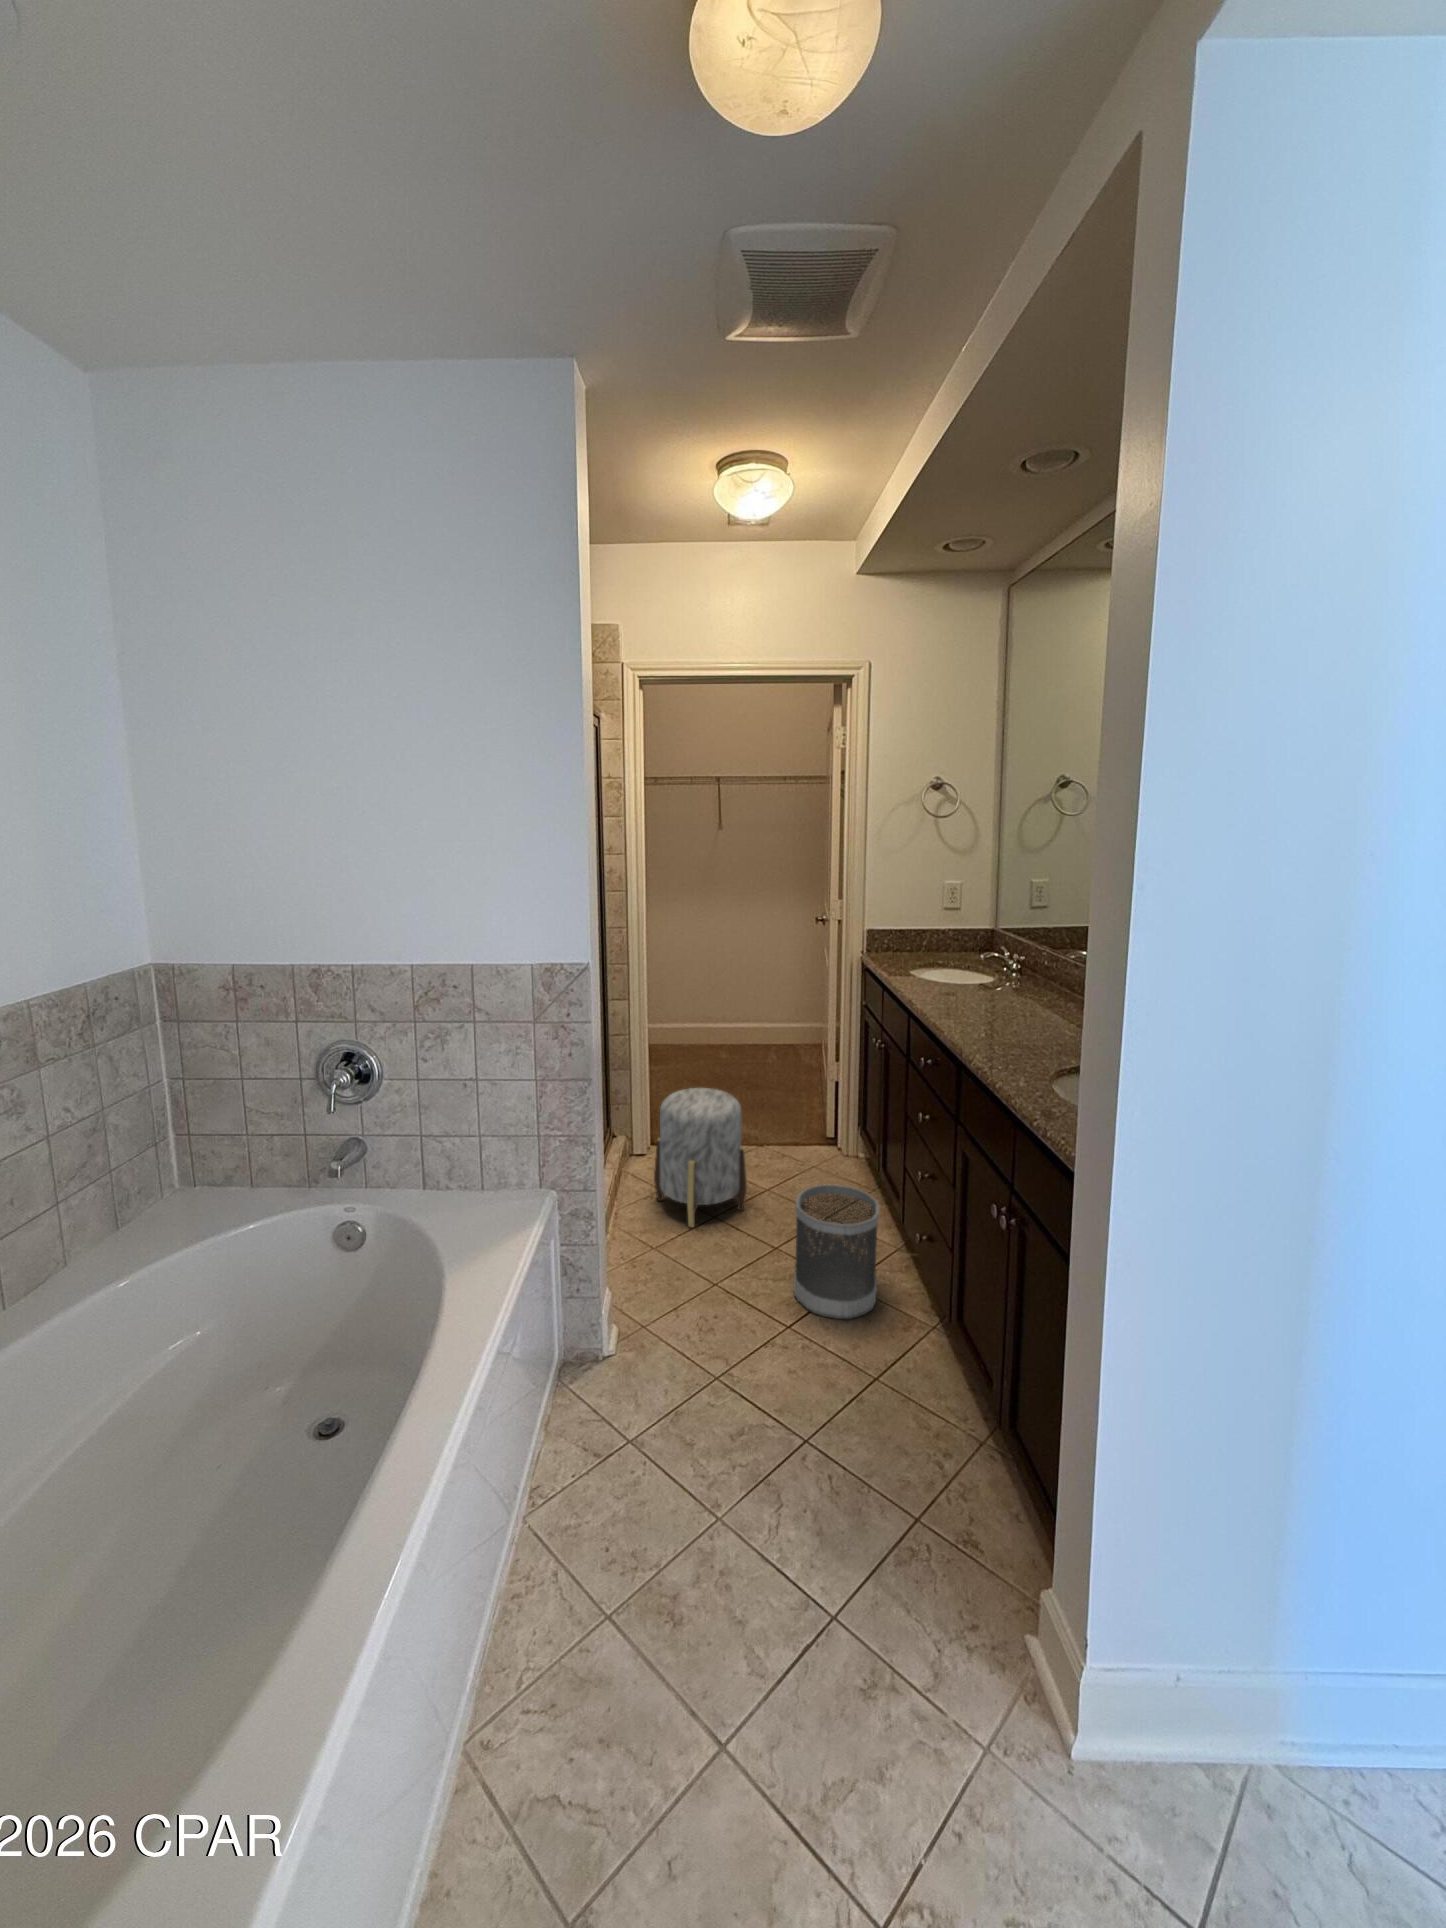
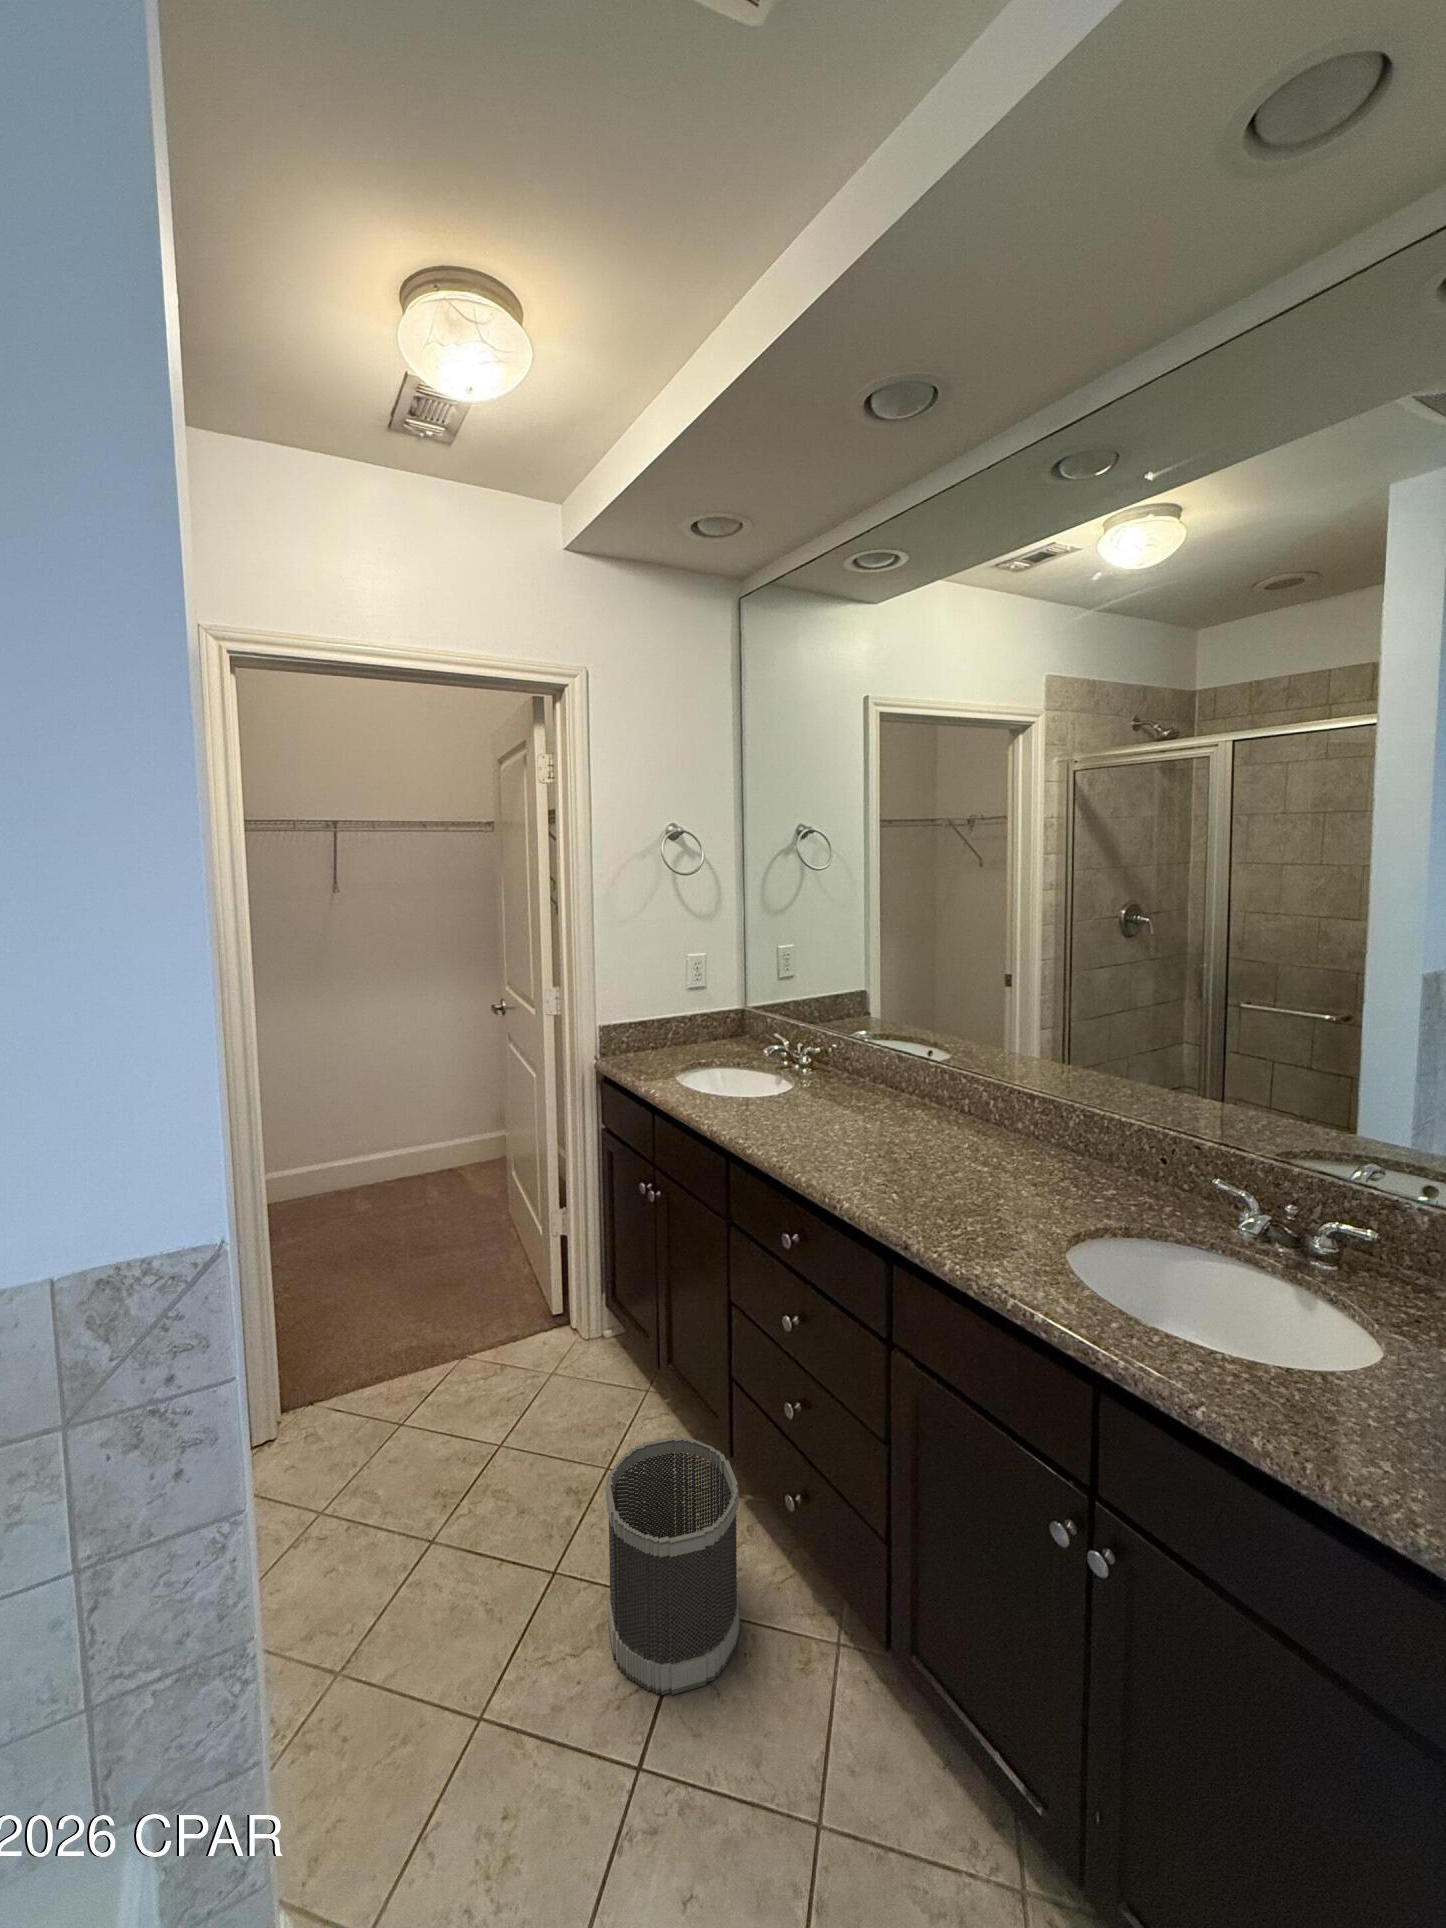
stool: present [654,1088,748,1227] -> none [310,1313,480,1582]

